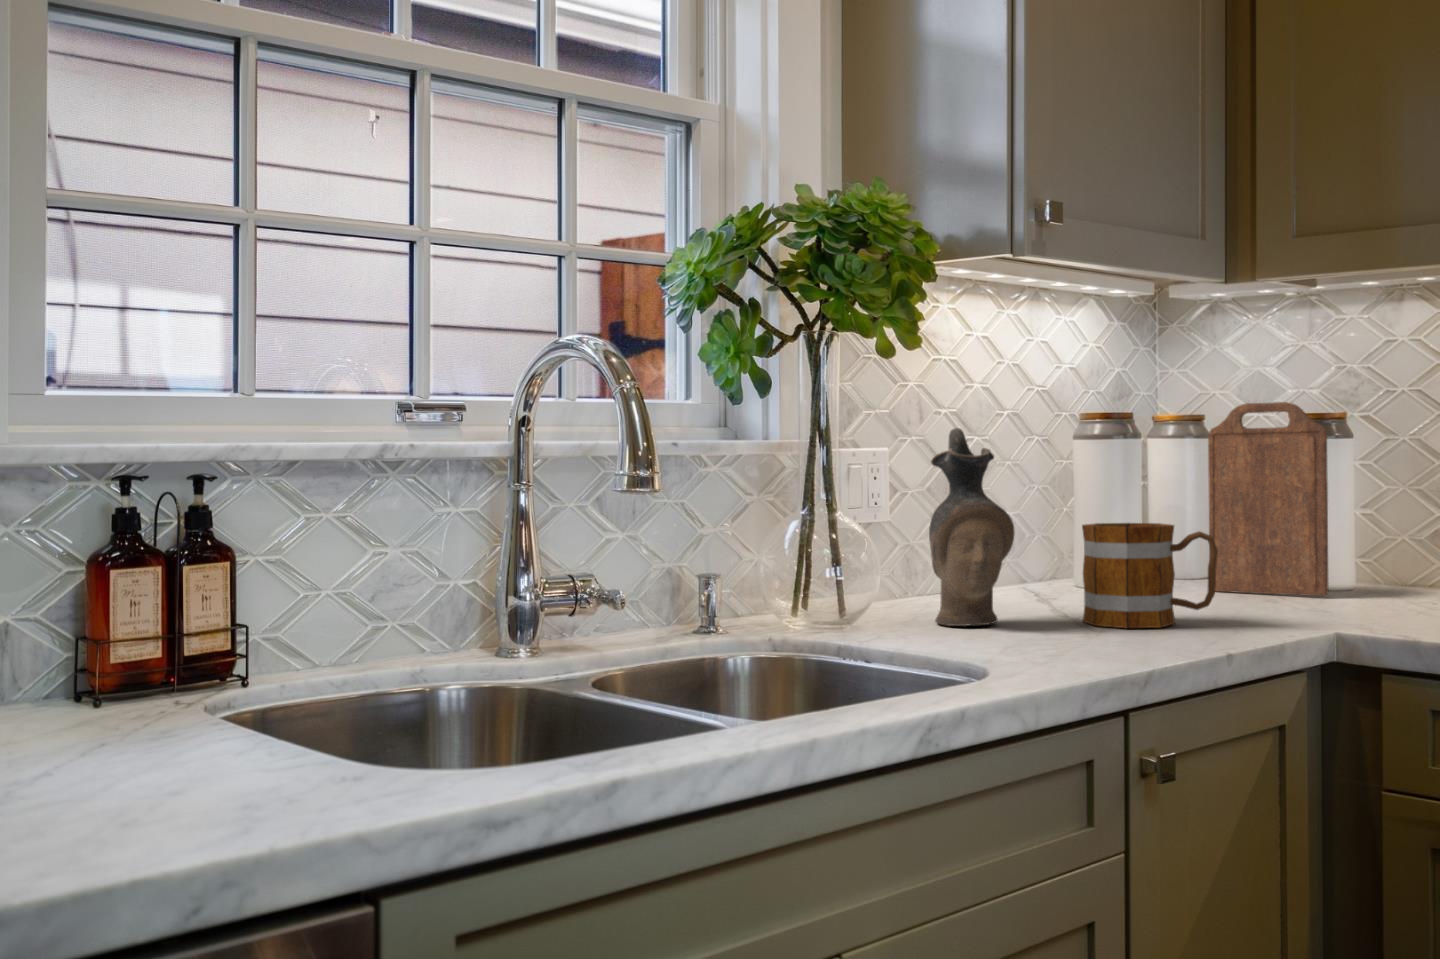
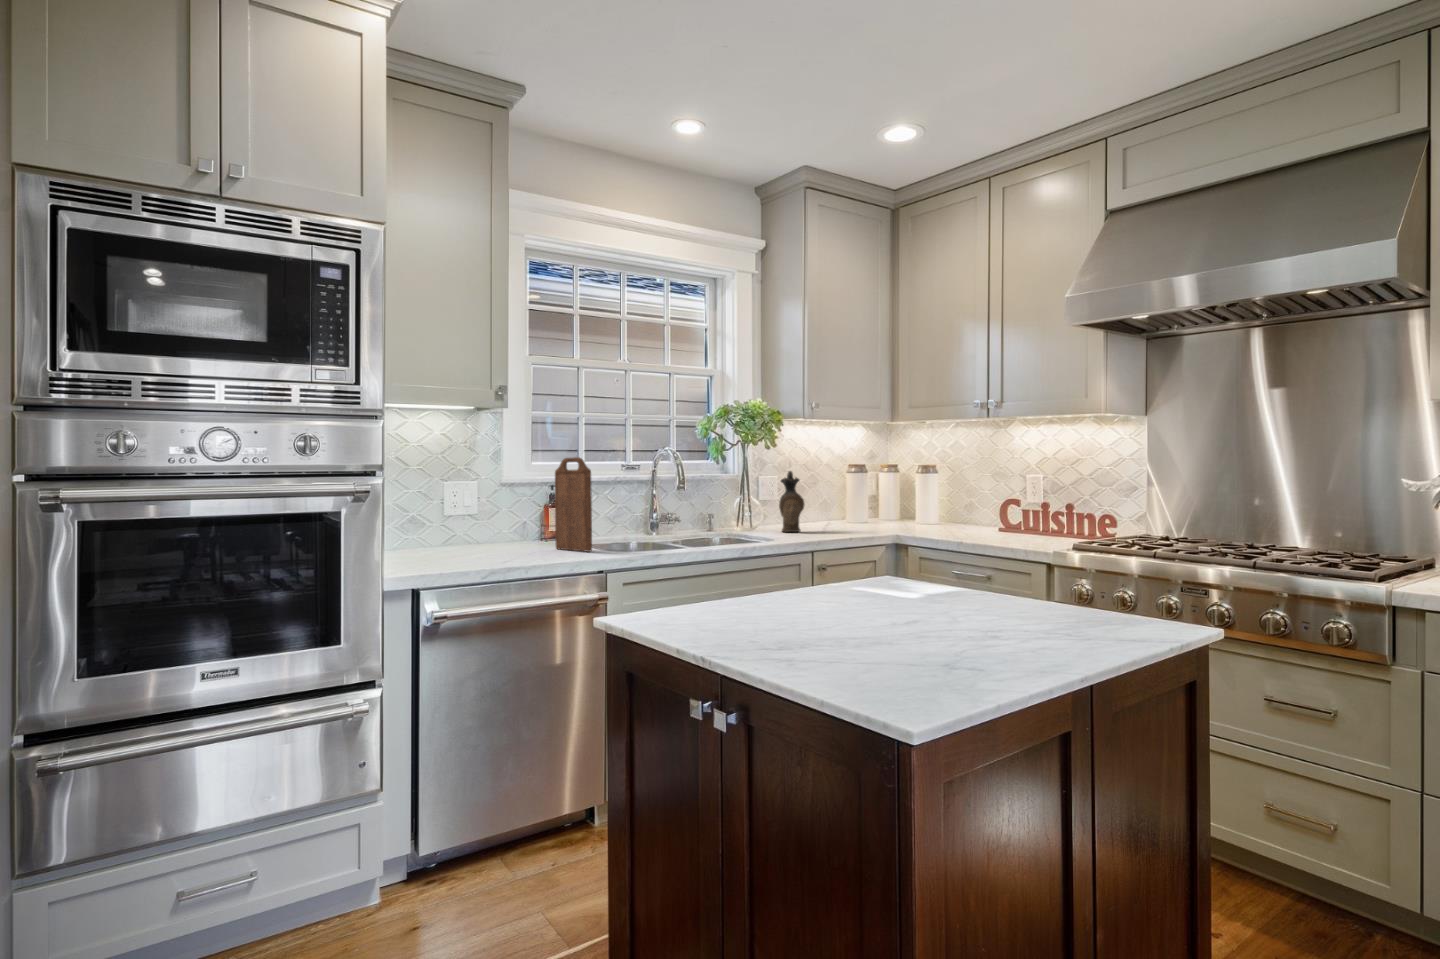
cutting board: present [1208,402,1329,596] -> present [555,457,592,552]
mug: present [1082,523,1218,628] -> none [829,501,868,533]

